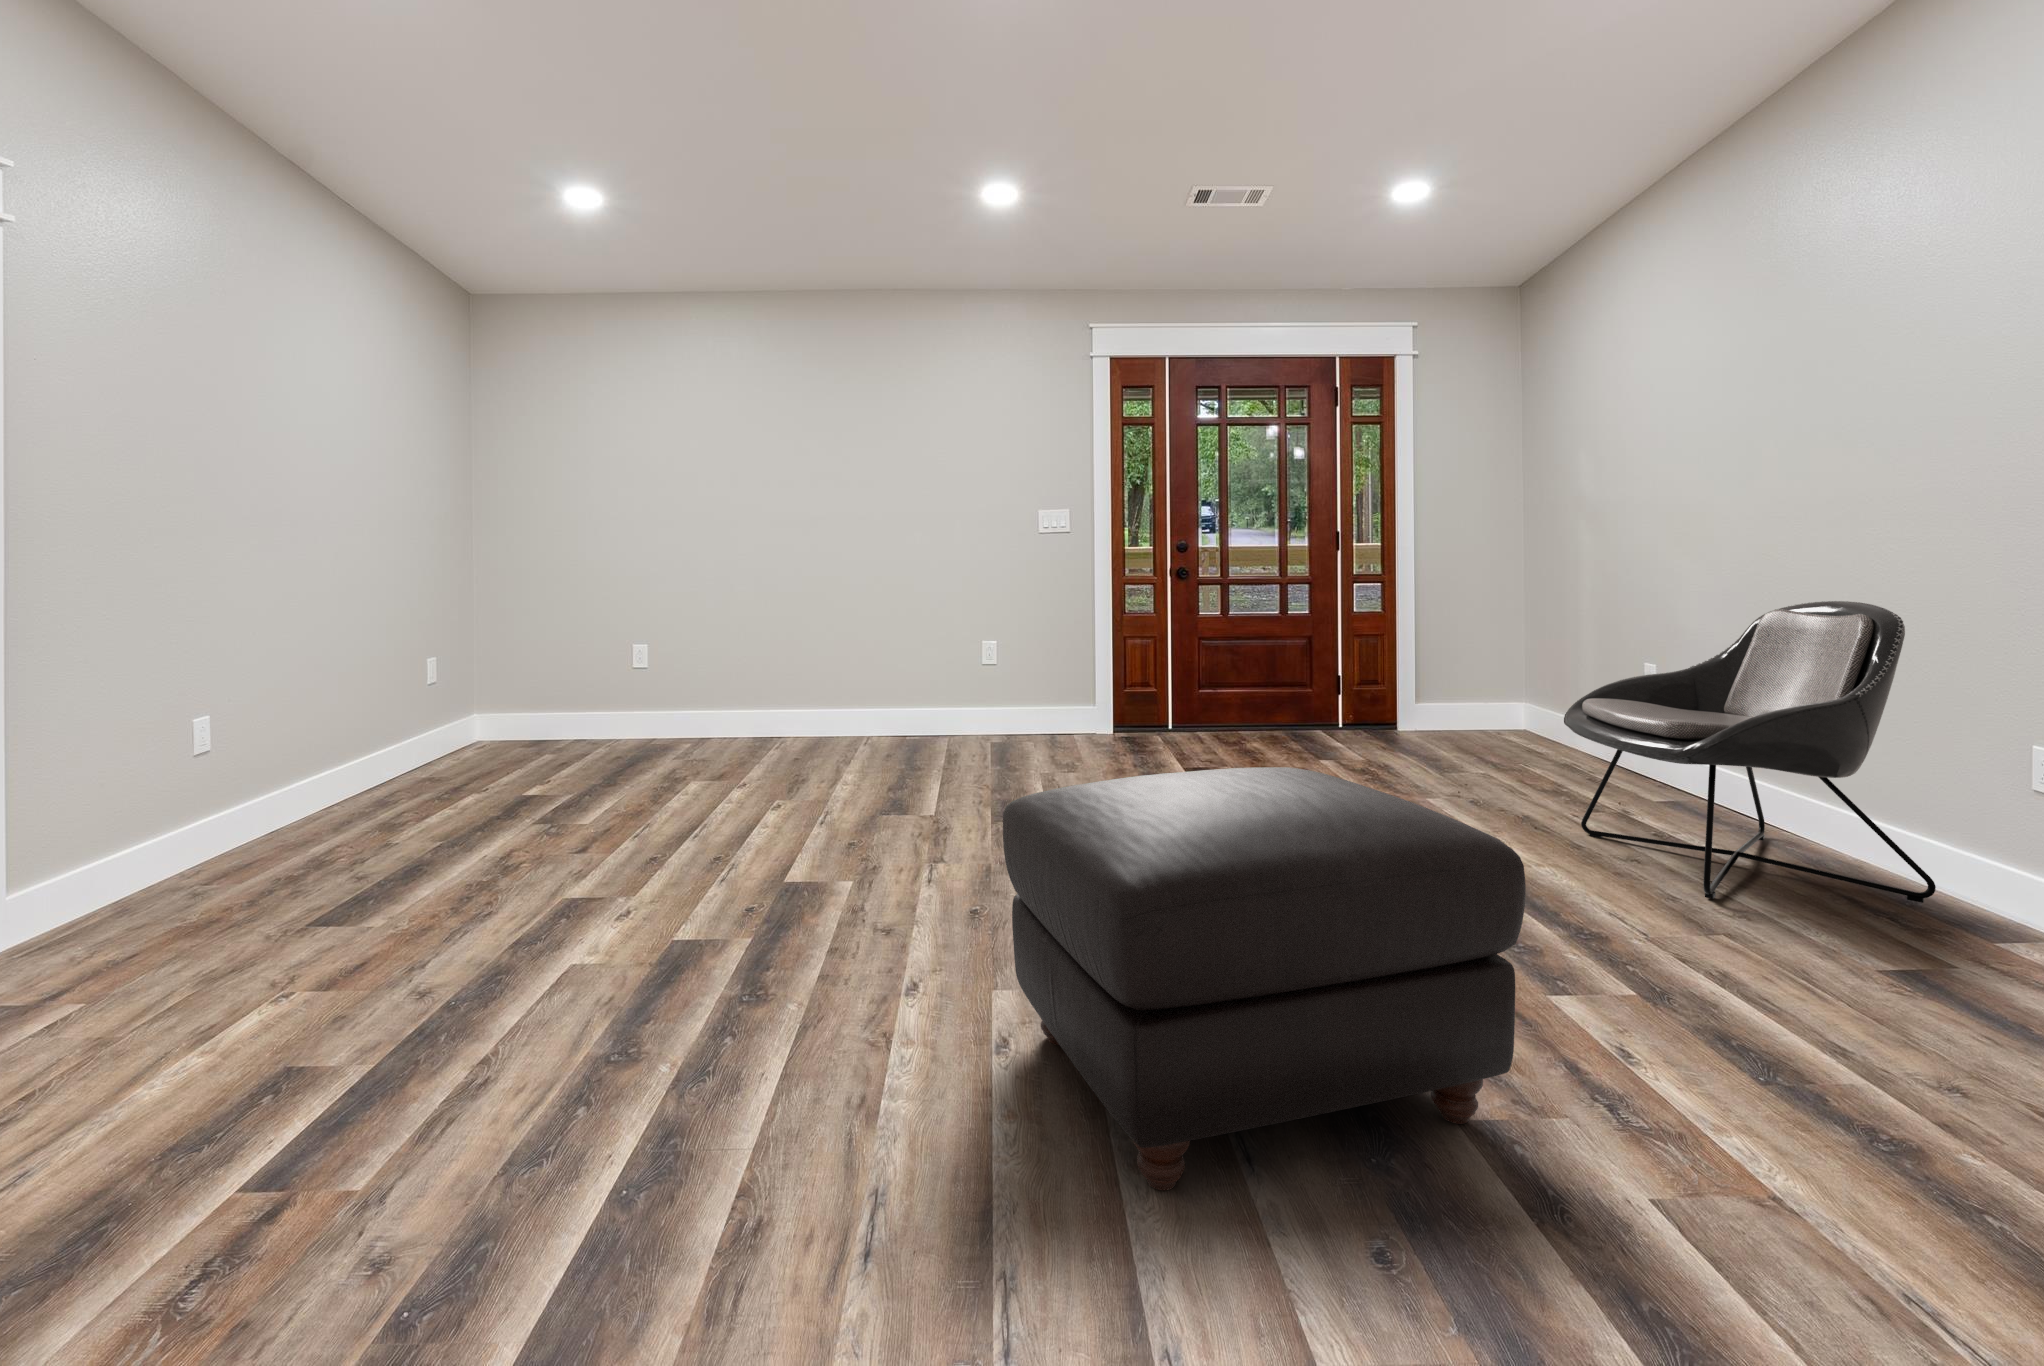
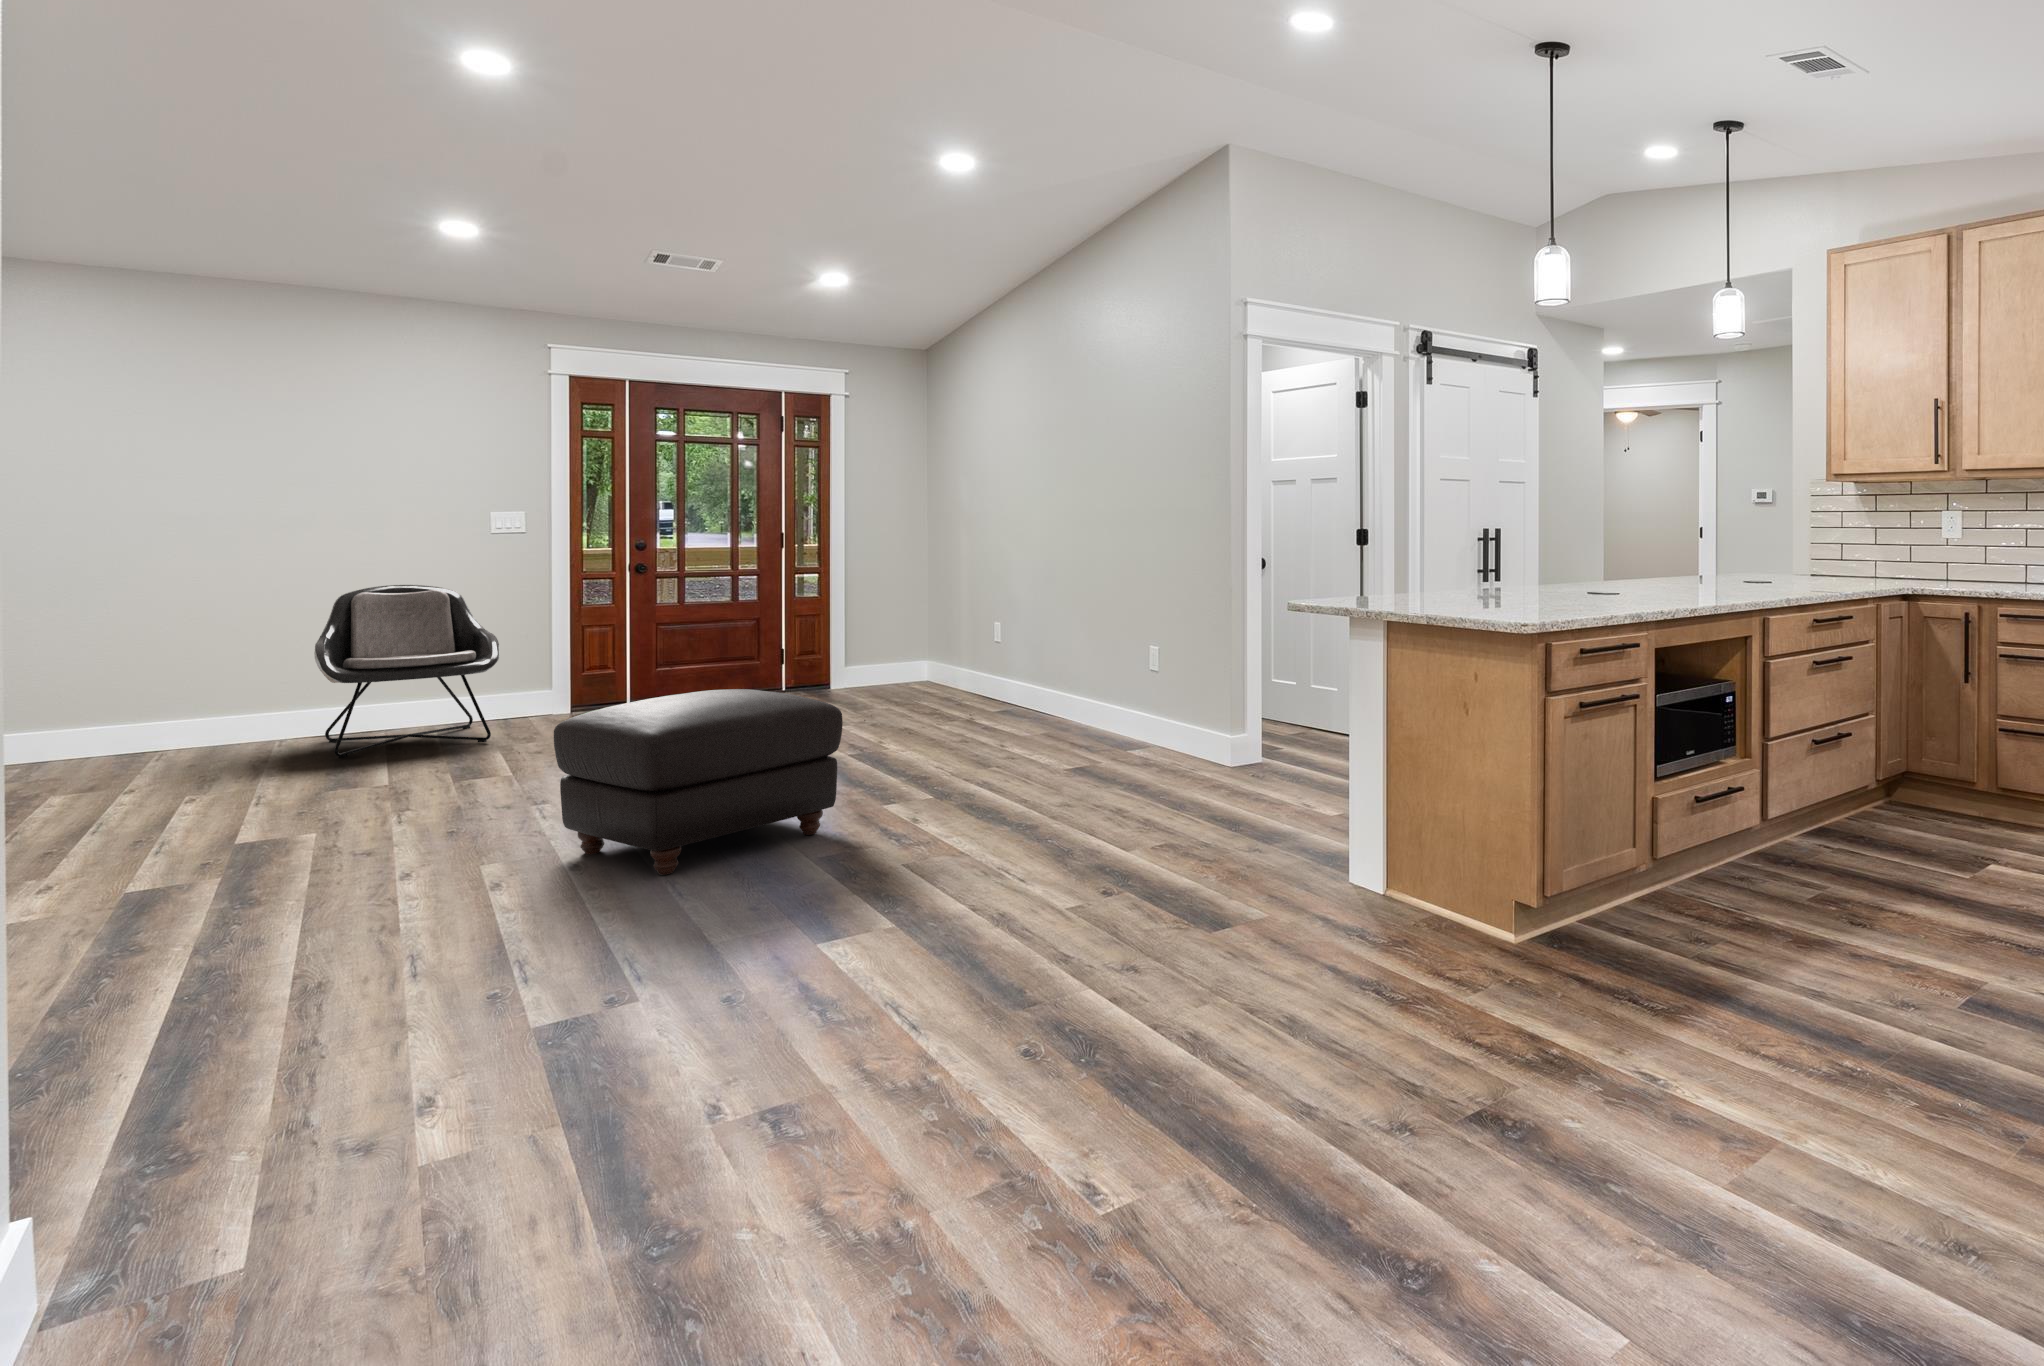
lounge chair: present [1564,601,1936,903] -> present [314,585,500,758]

